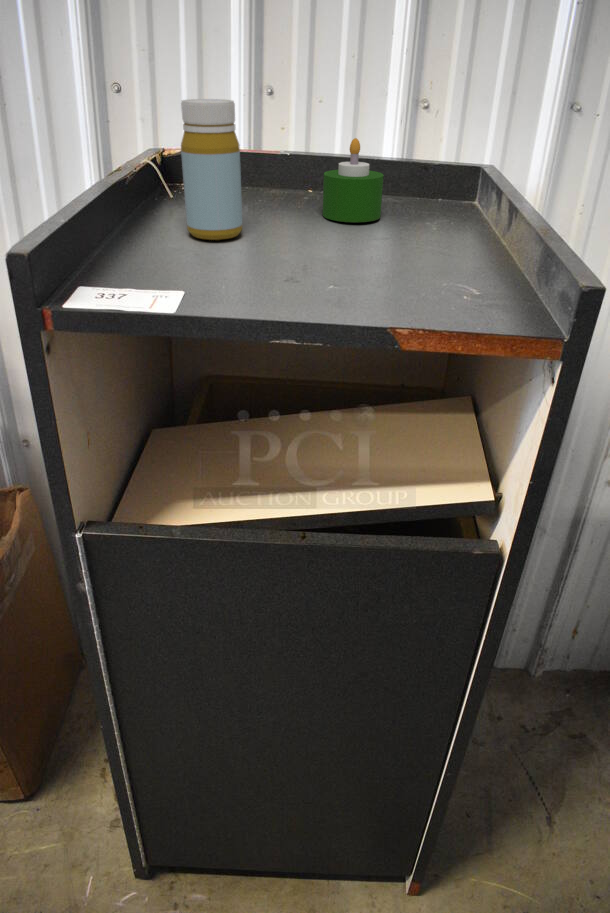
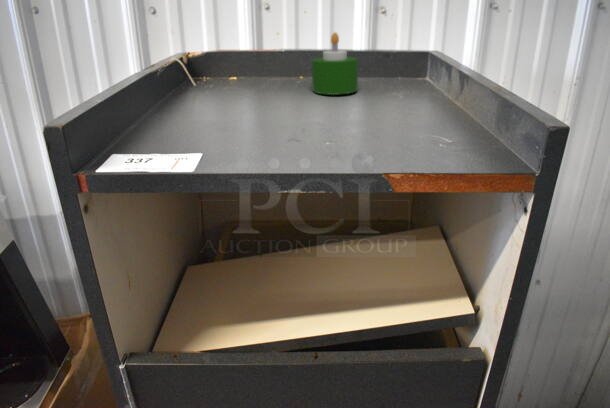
bottle: present [181,99,242,240] -> none [198,5,251,112]

